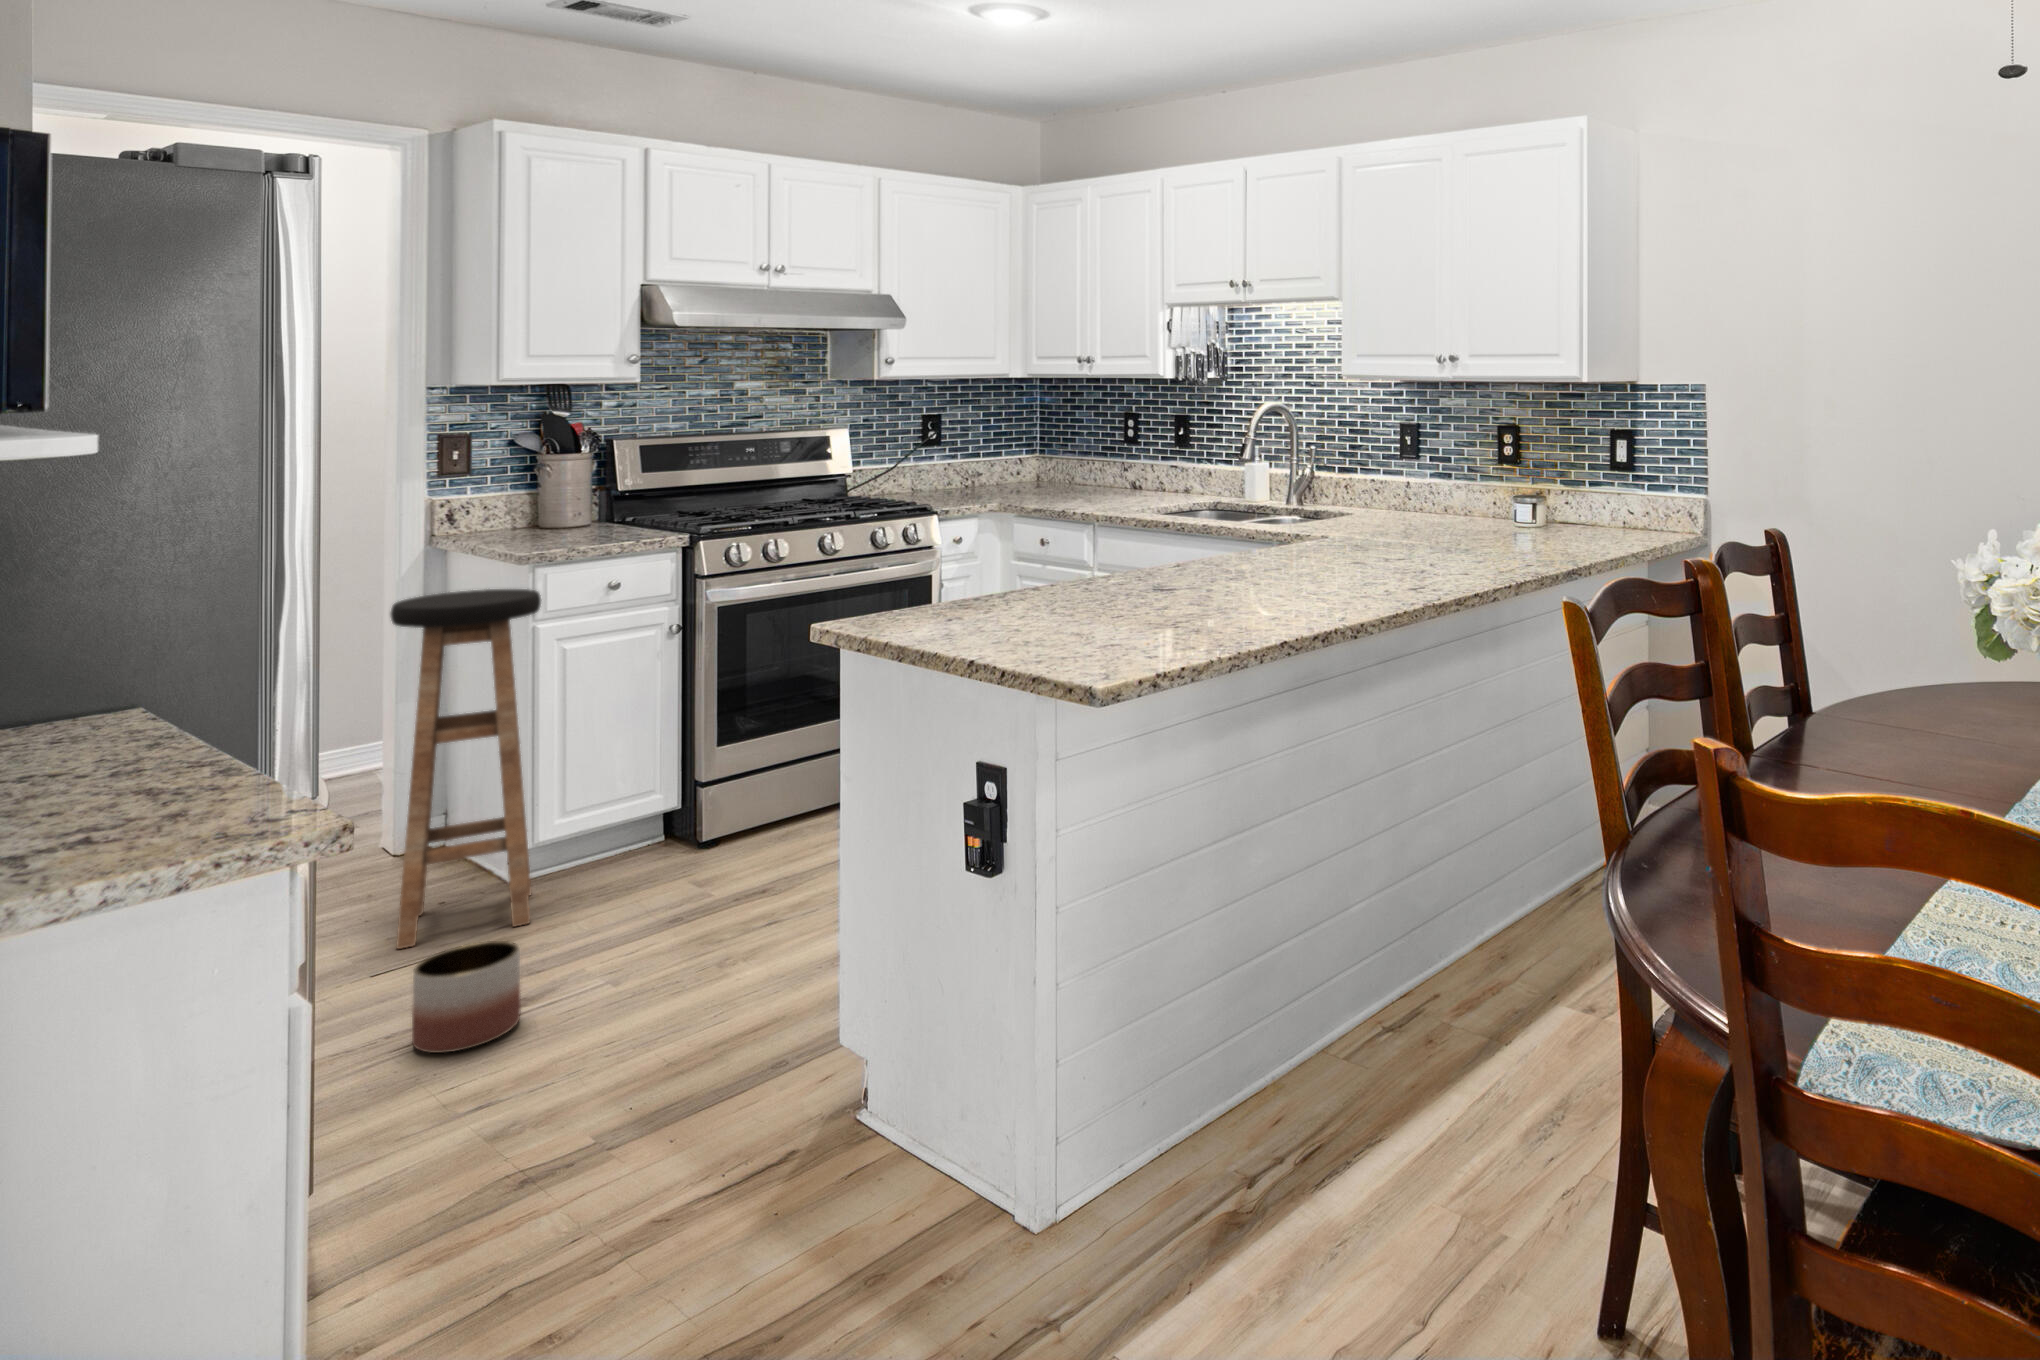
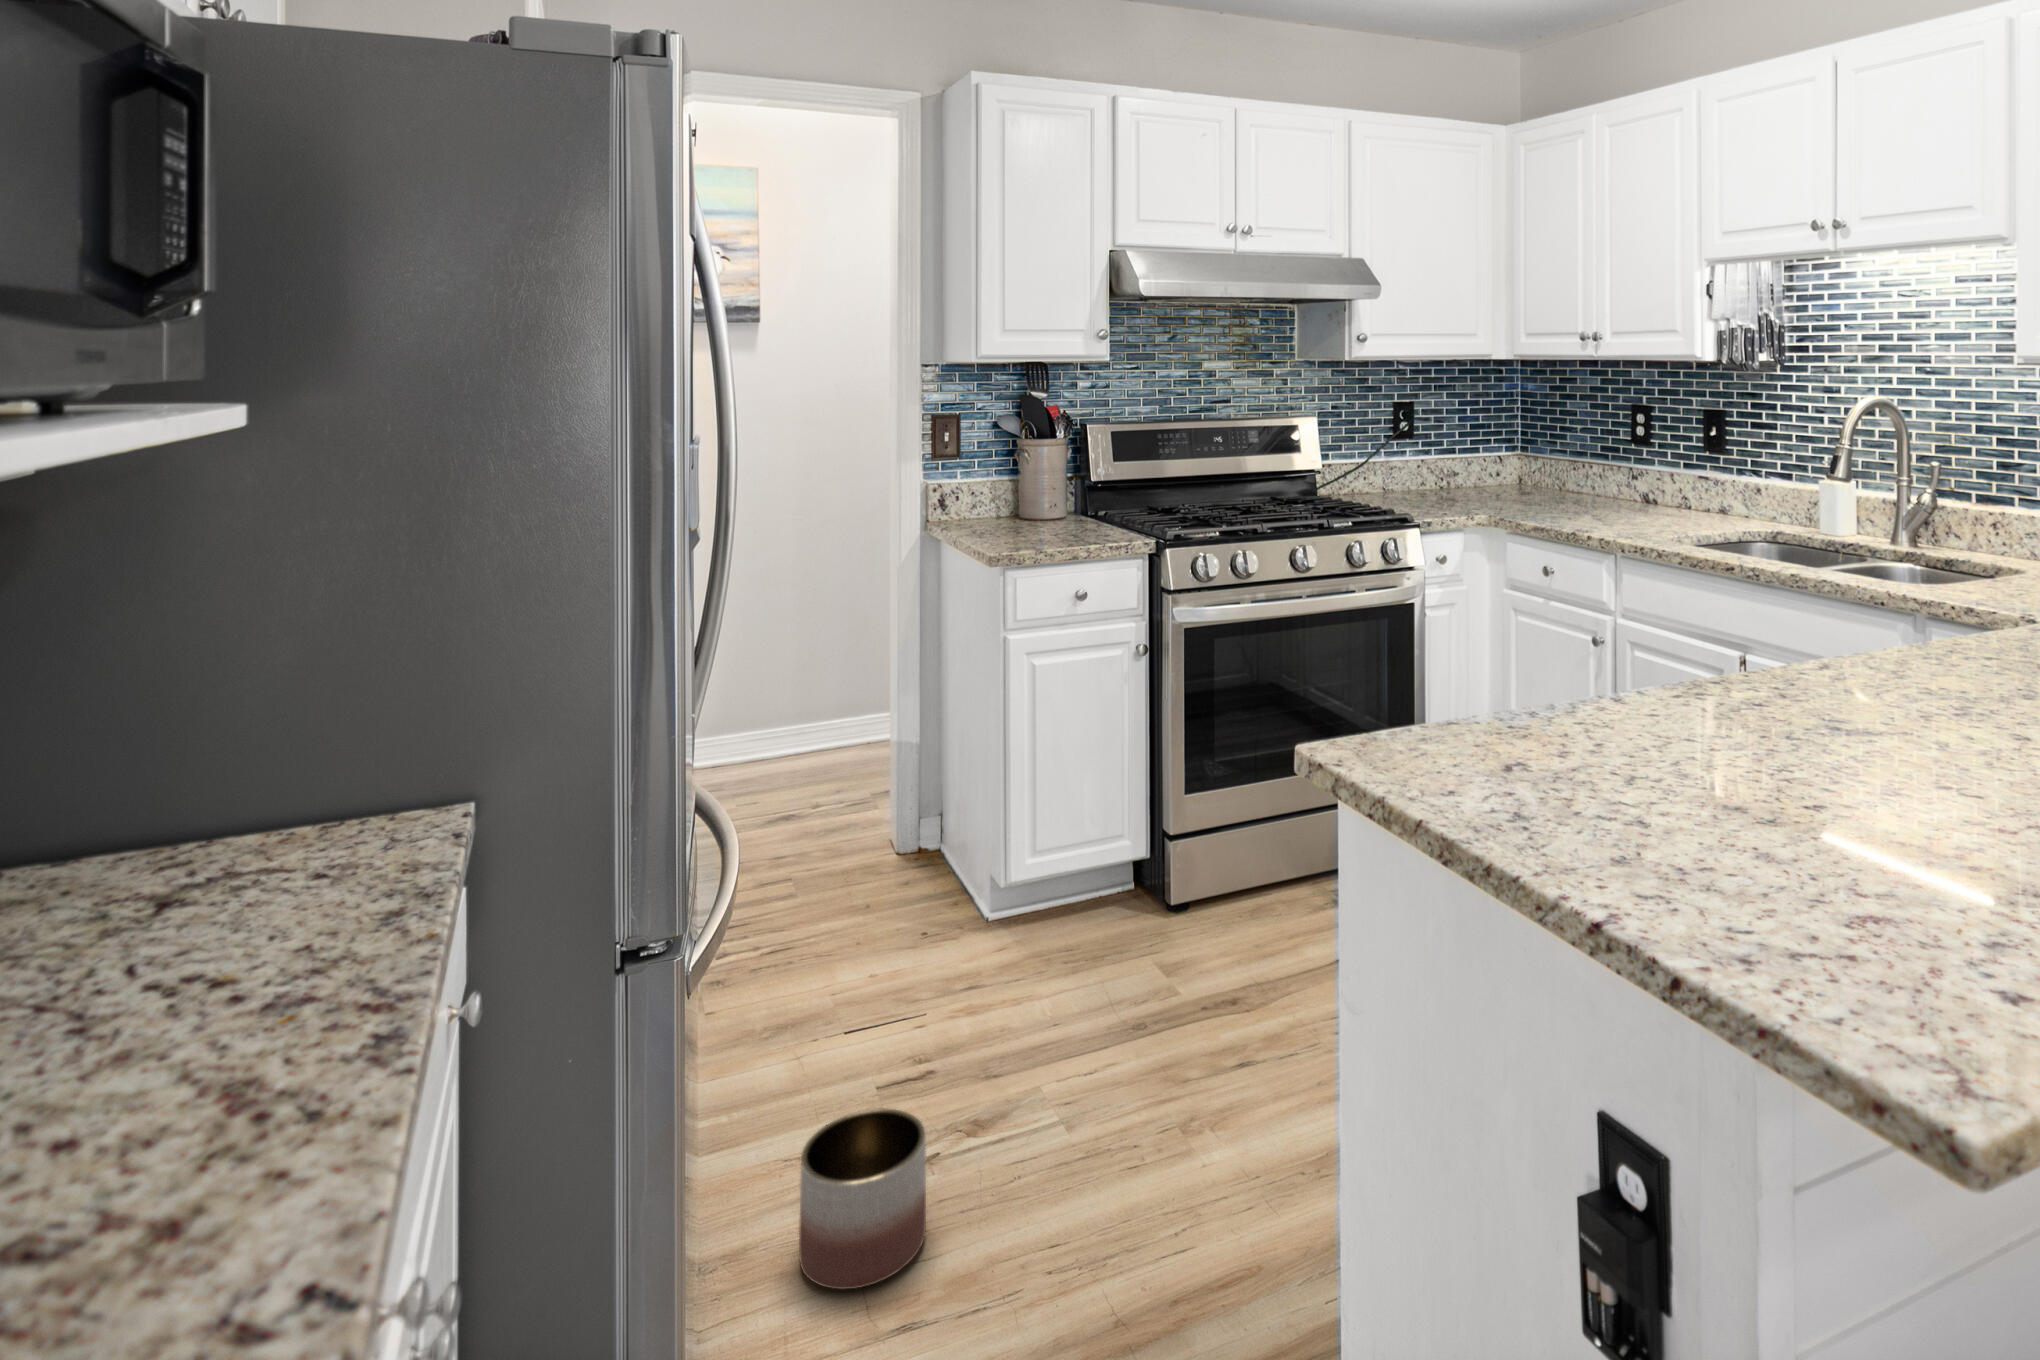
bar stool: present [391,589,541,949] -> none [842,597,995,1031]

